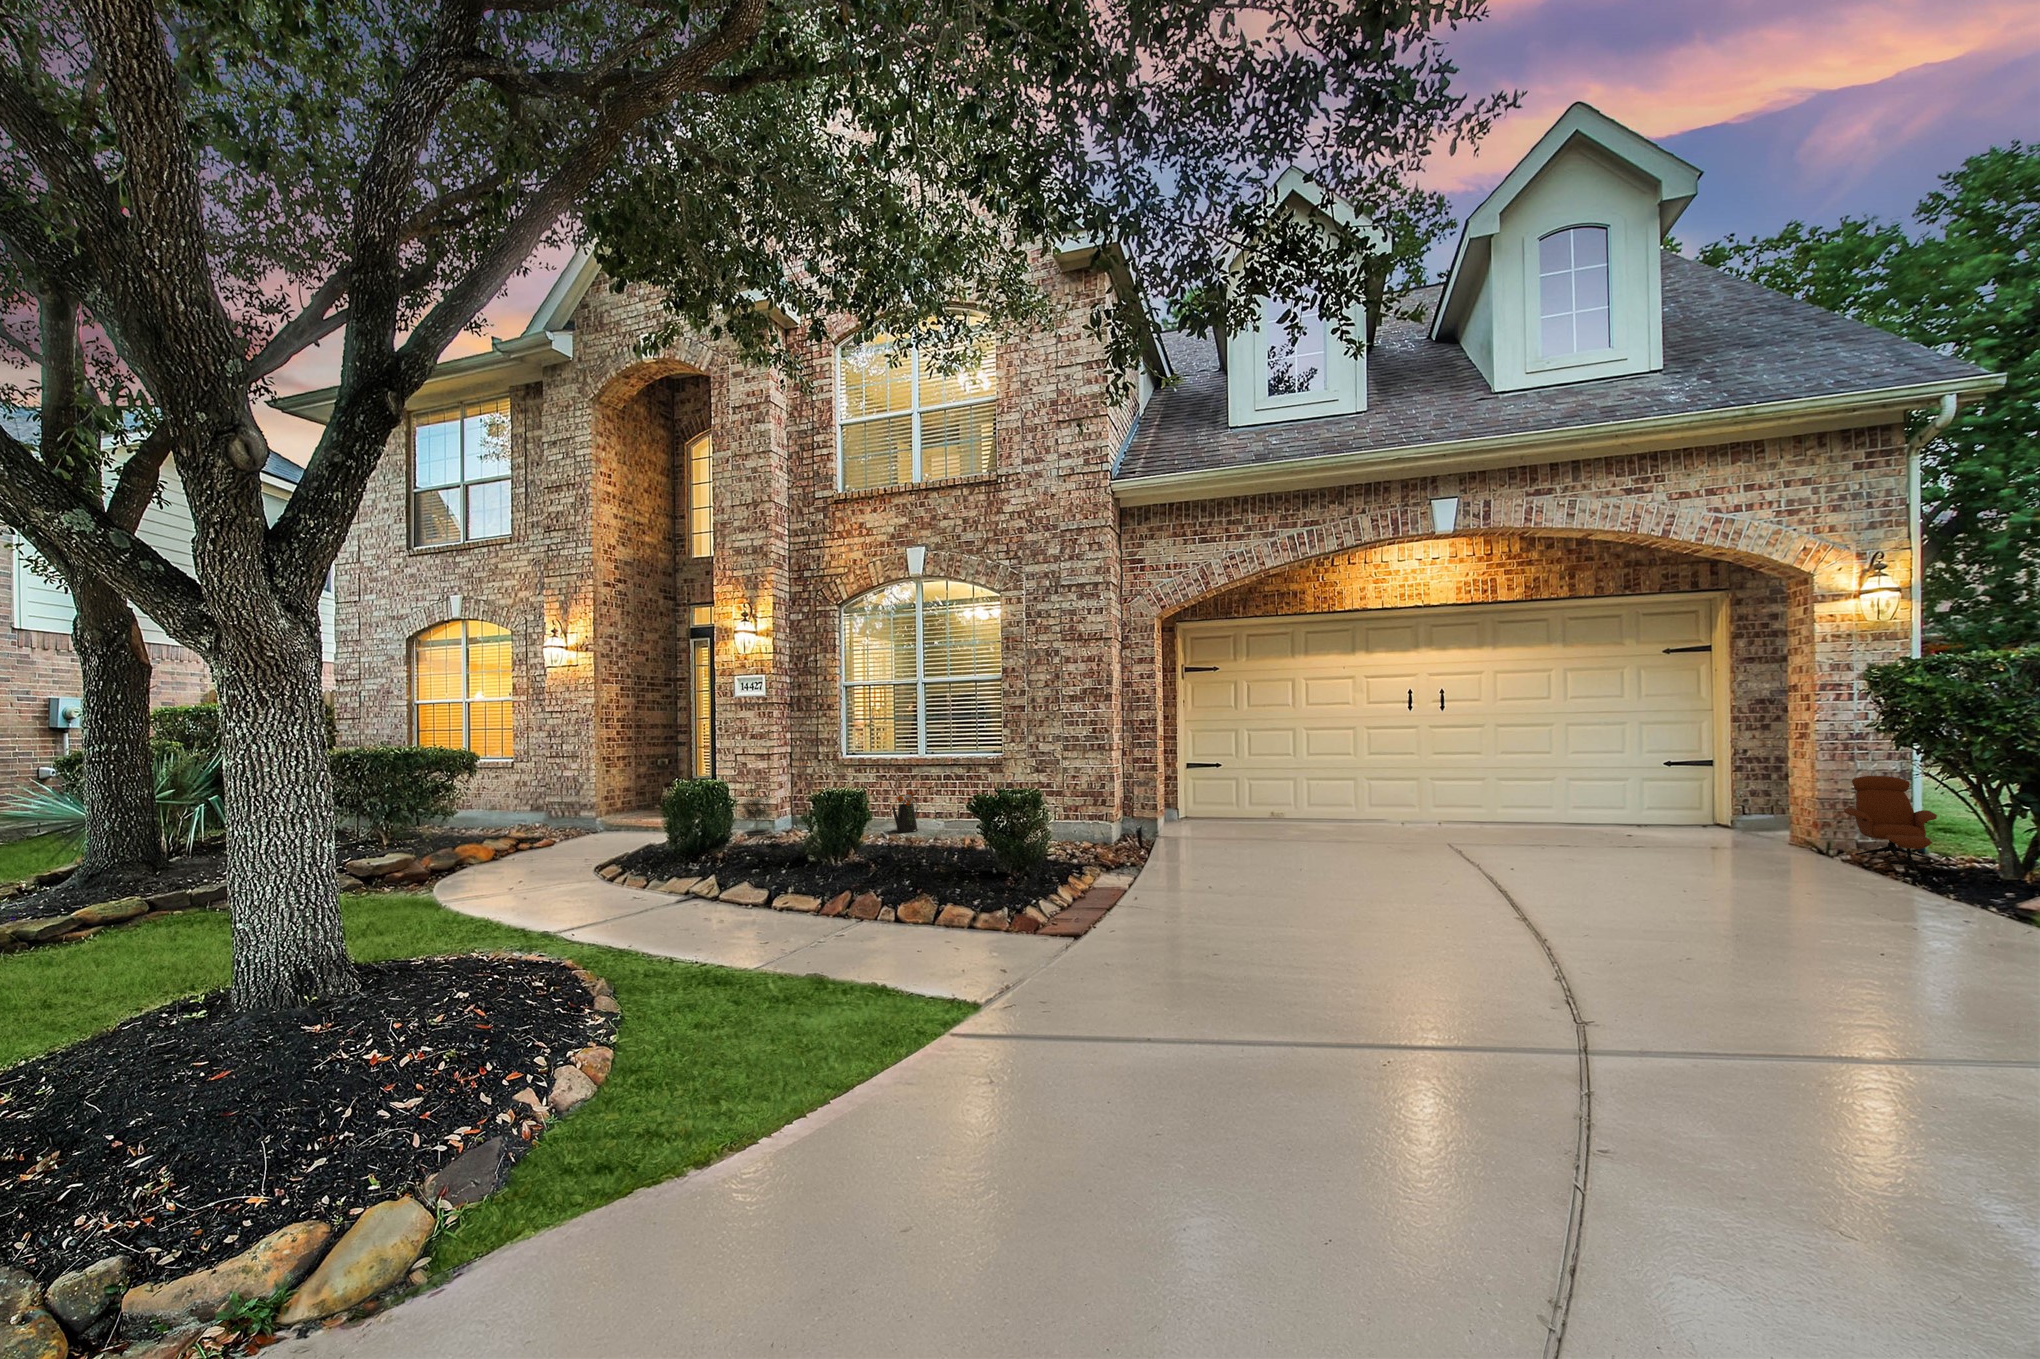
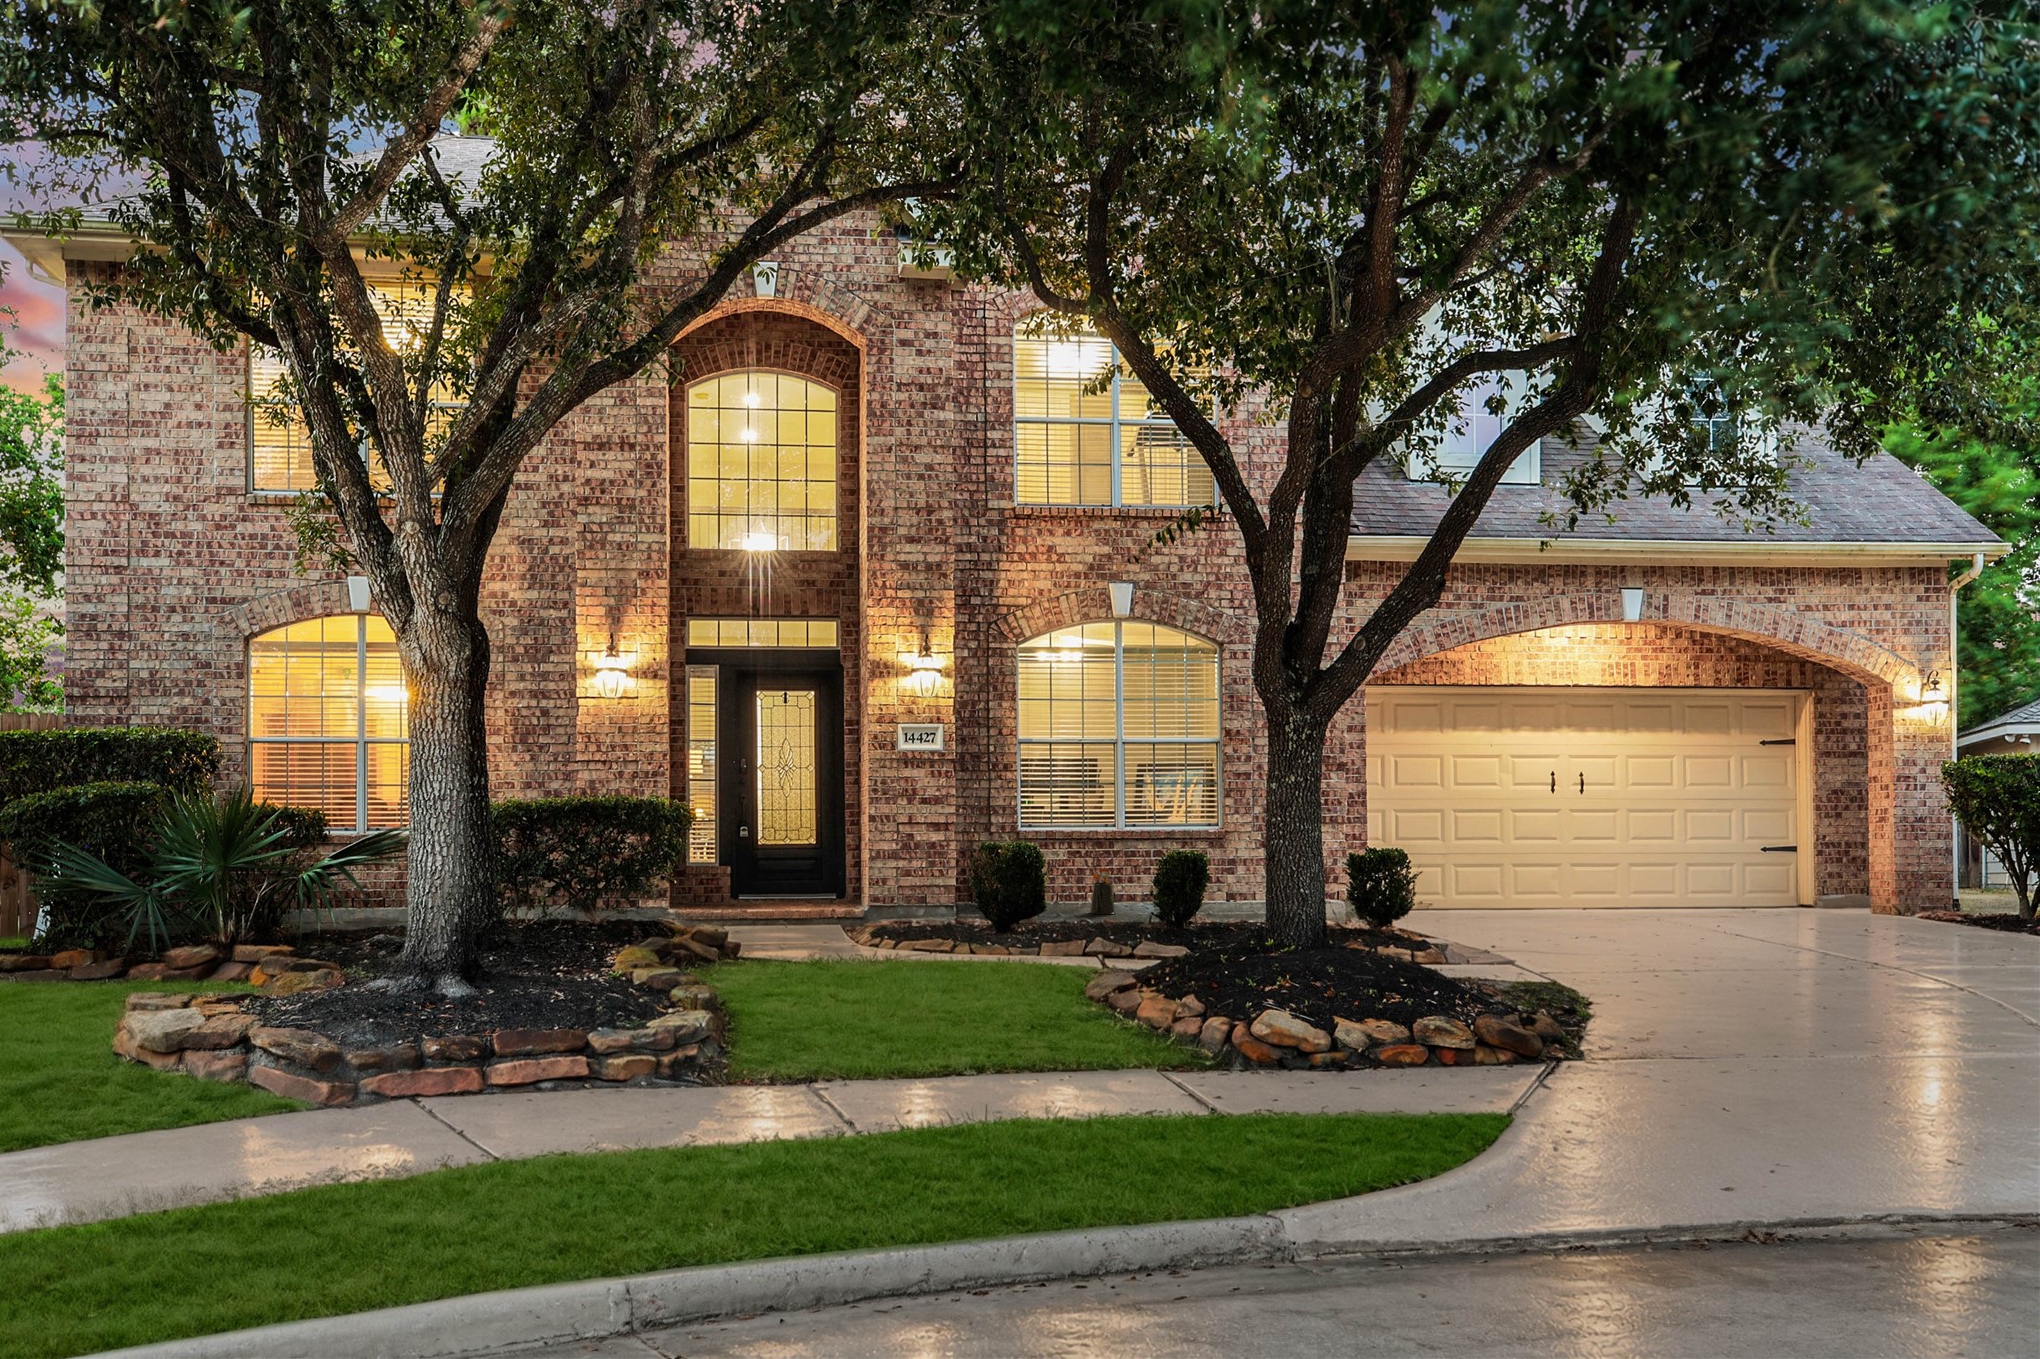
lounge chair: present [1844,776,1940,872] -> none [1899,853,1966,925]
potted tree: present [742,783,771,835] -> none [921,855,958,919]

